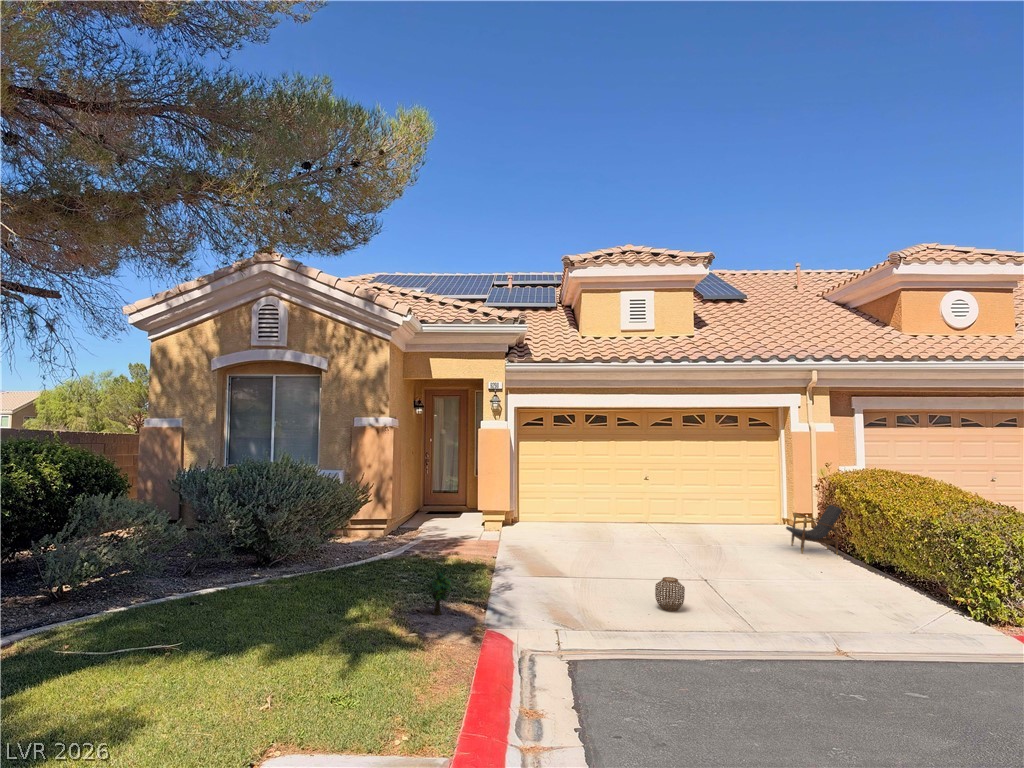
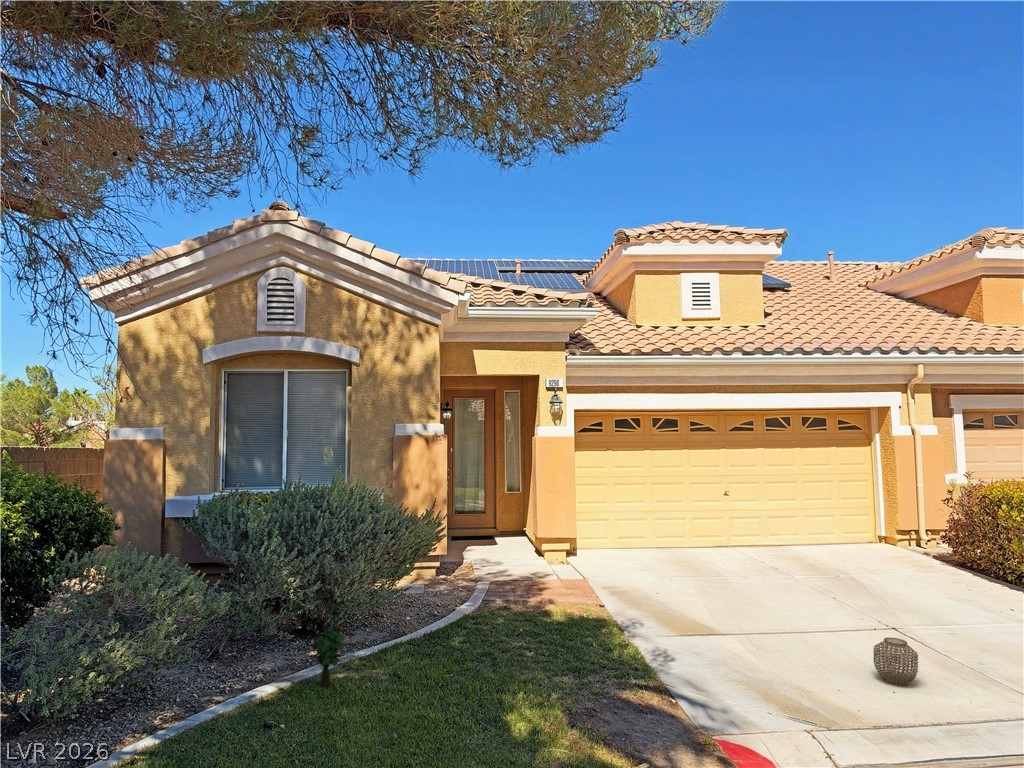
lounge chair: present [786,505,842,555] -> none [909,523,984,584]
decorative plant: present [427,568,452,615] -> present [310,621,345,686]

